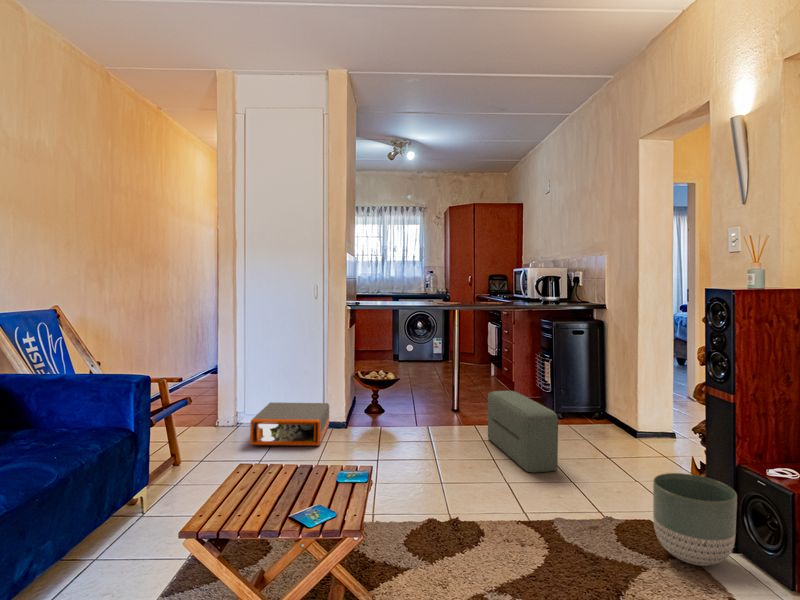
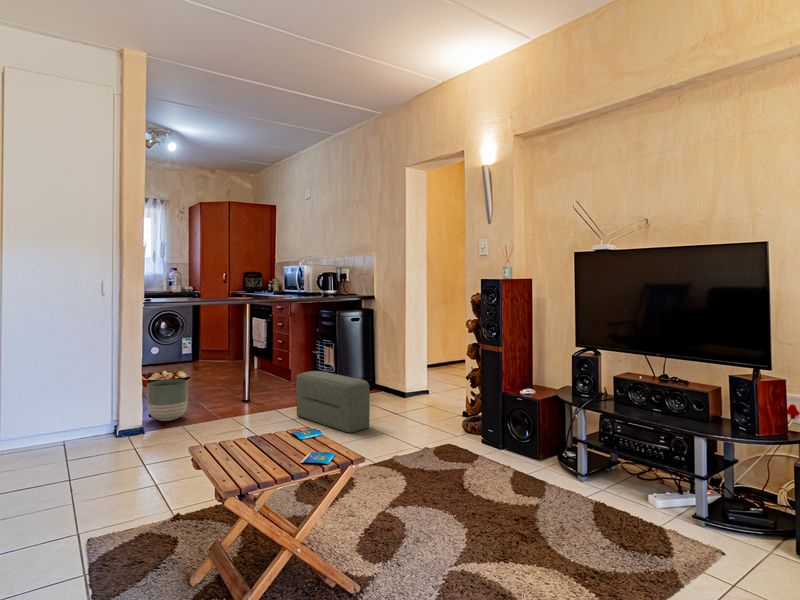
storage box: present [250,403,329,446] -> none [39,407,132,463]
planter: present [653,473,737,566] -> present [147,379,188,421]

